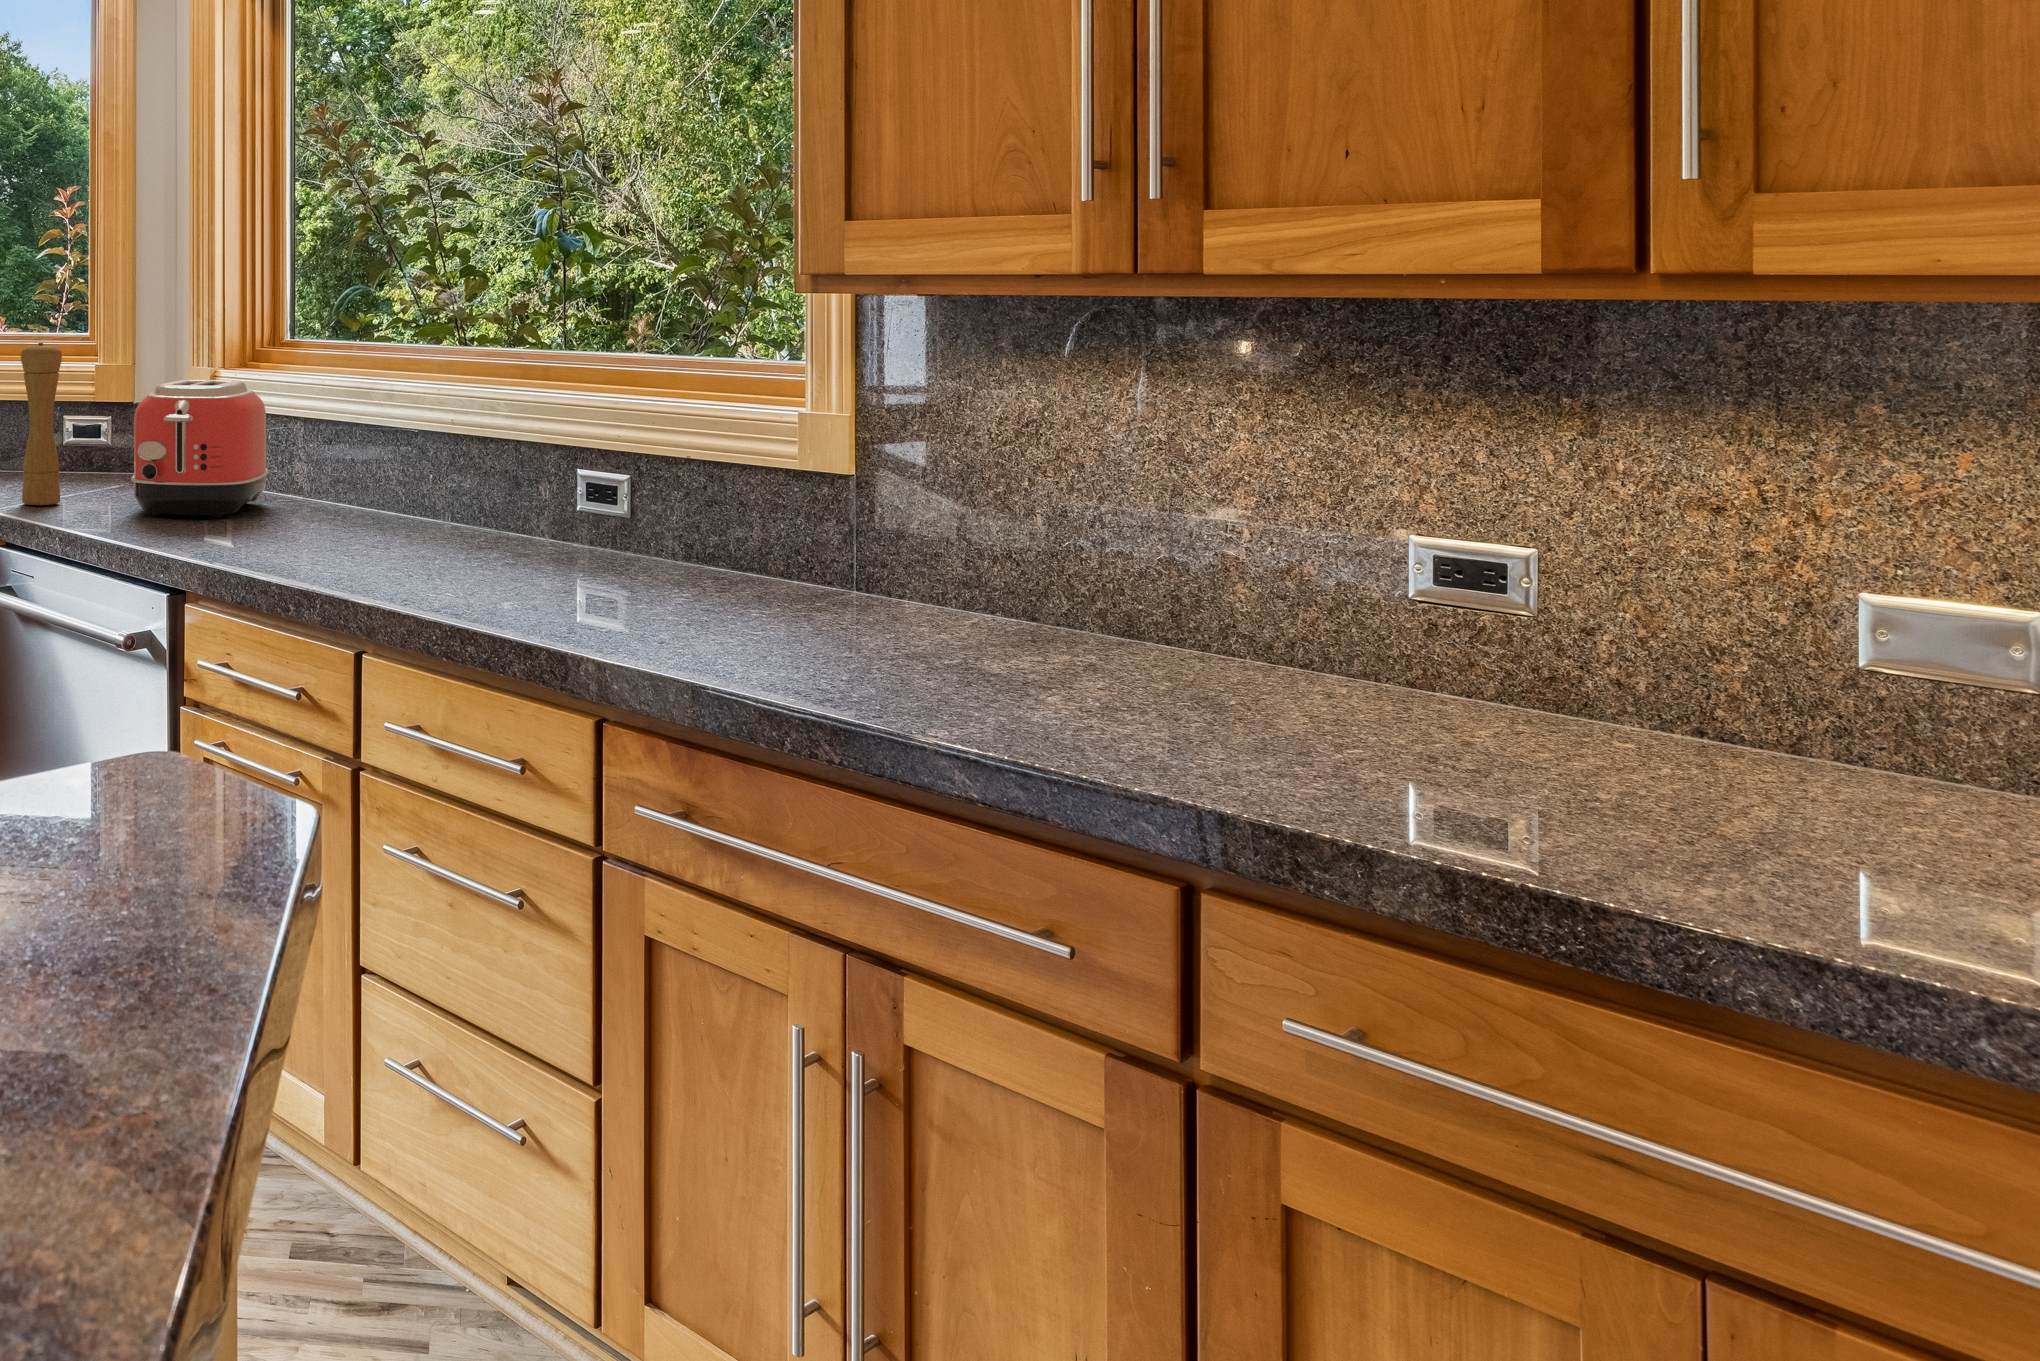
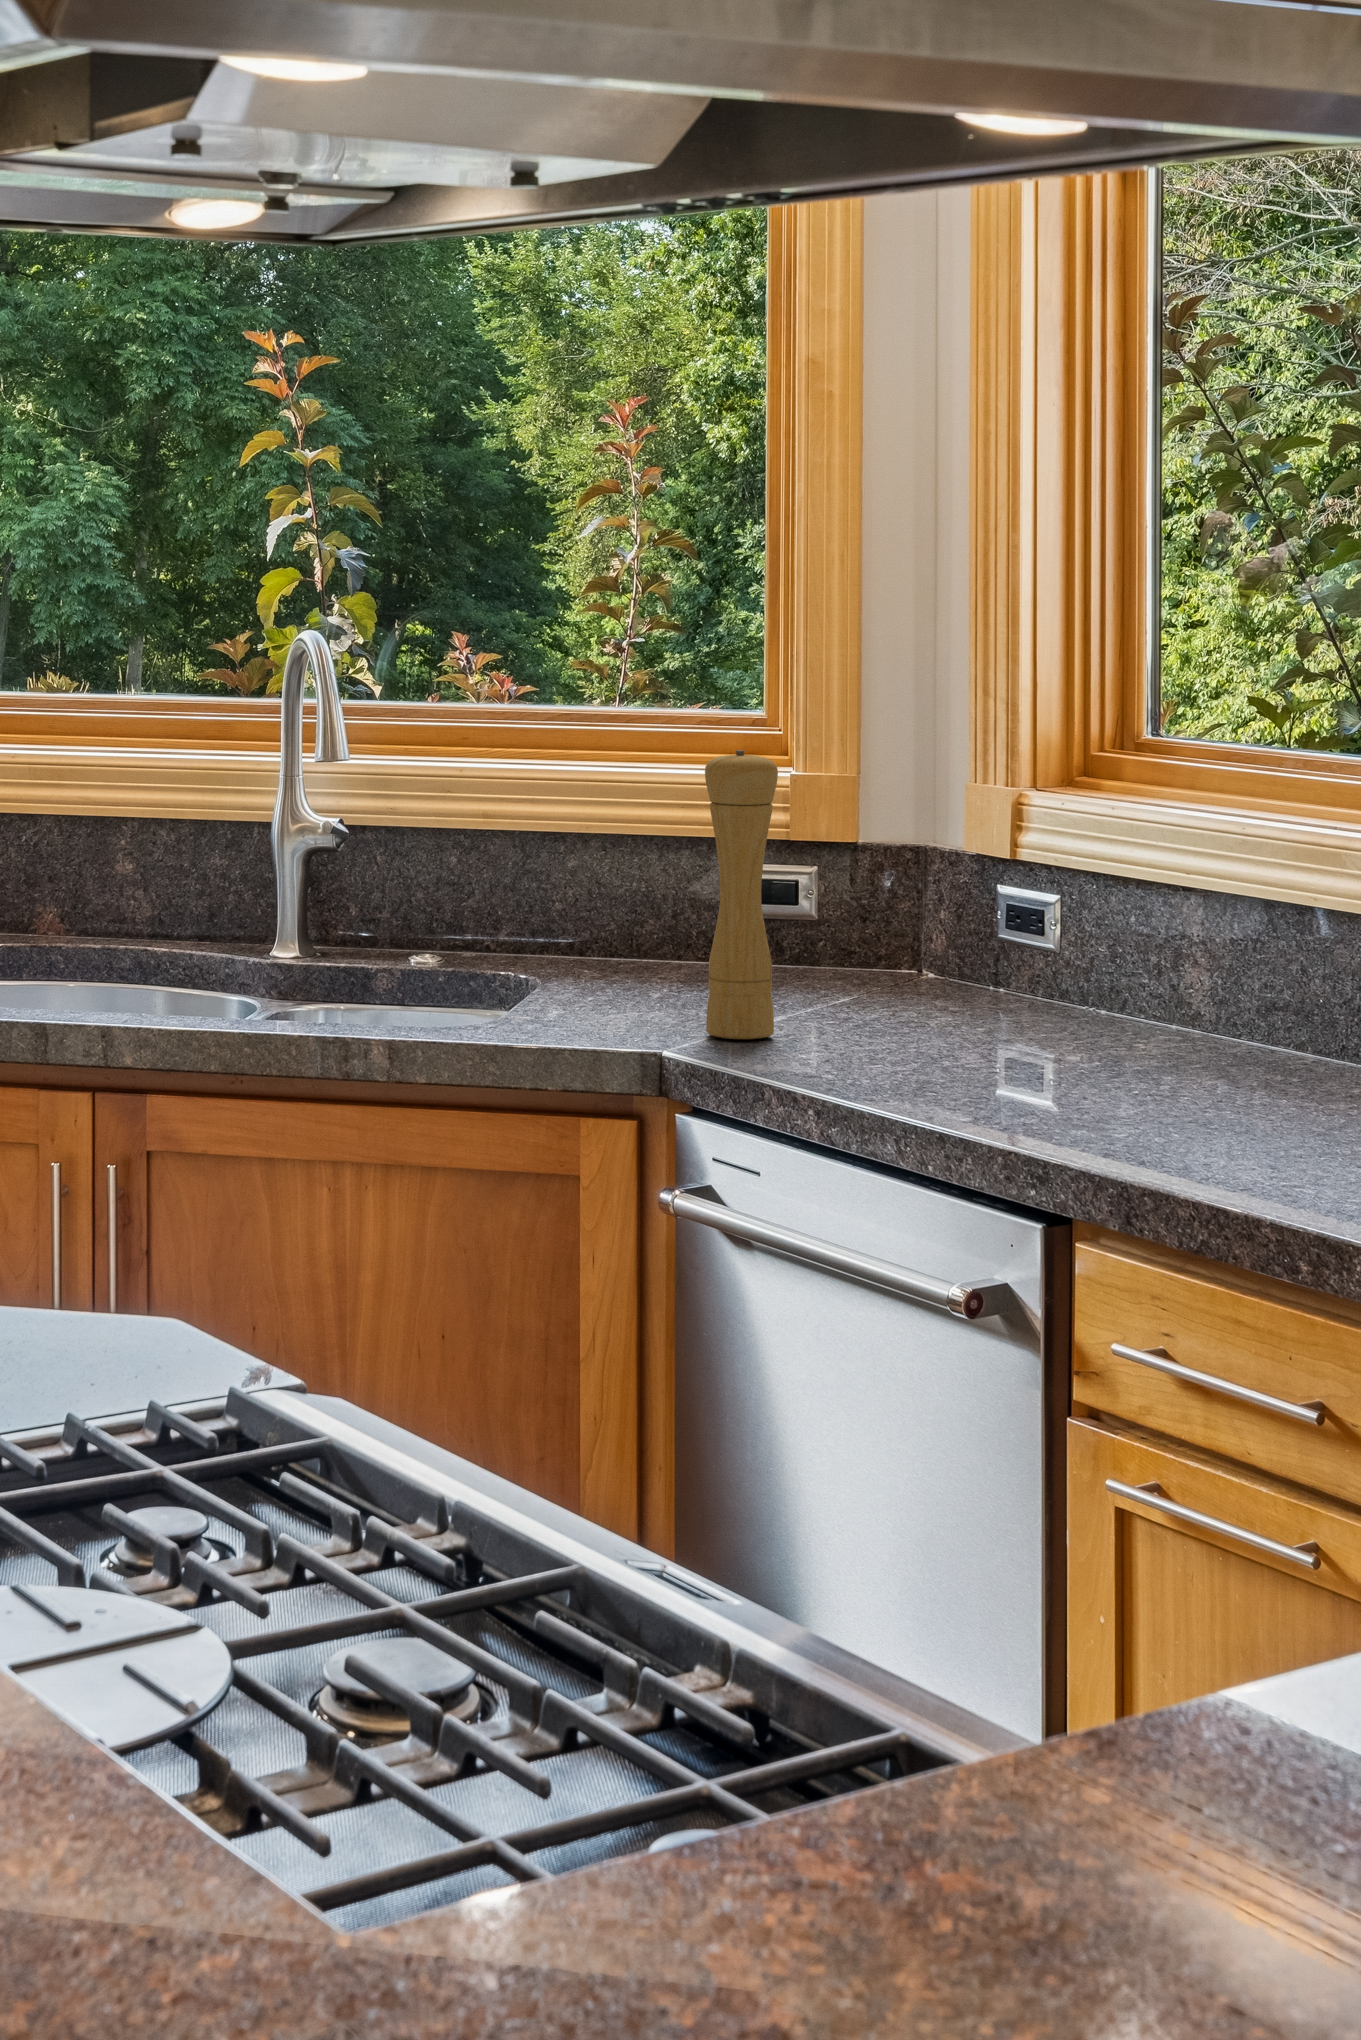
toaster: present [131,380,269,518] -> none [916,820,1151,1074]

